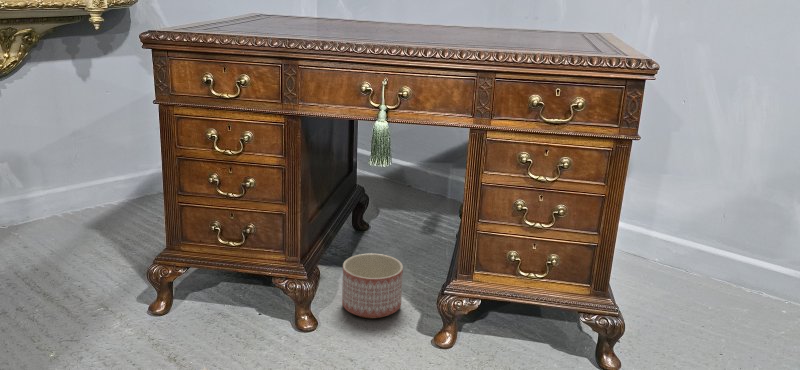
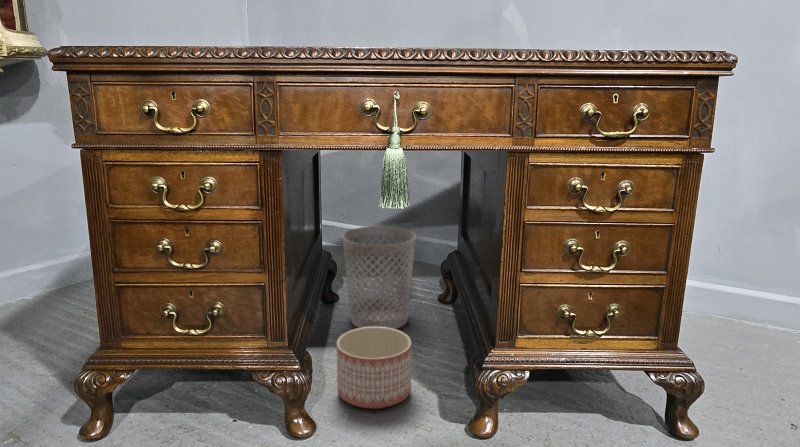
wastebasket: none [368,167,431,259] -> present [343,226,416,329]

